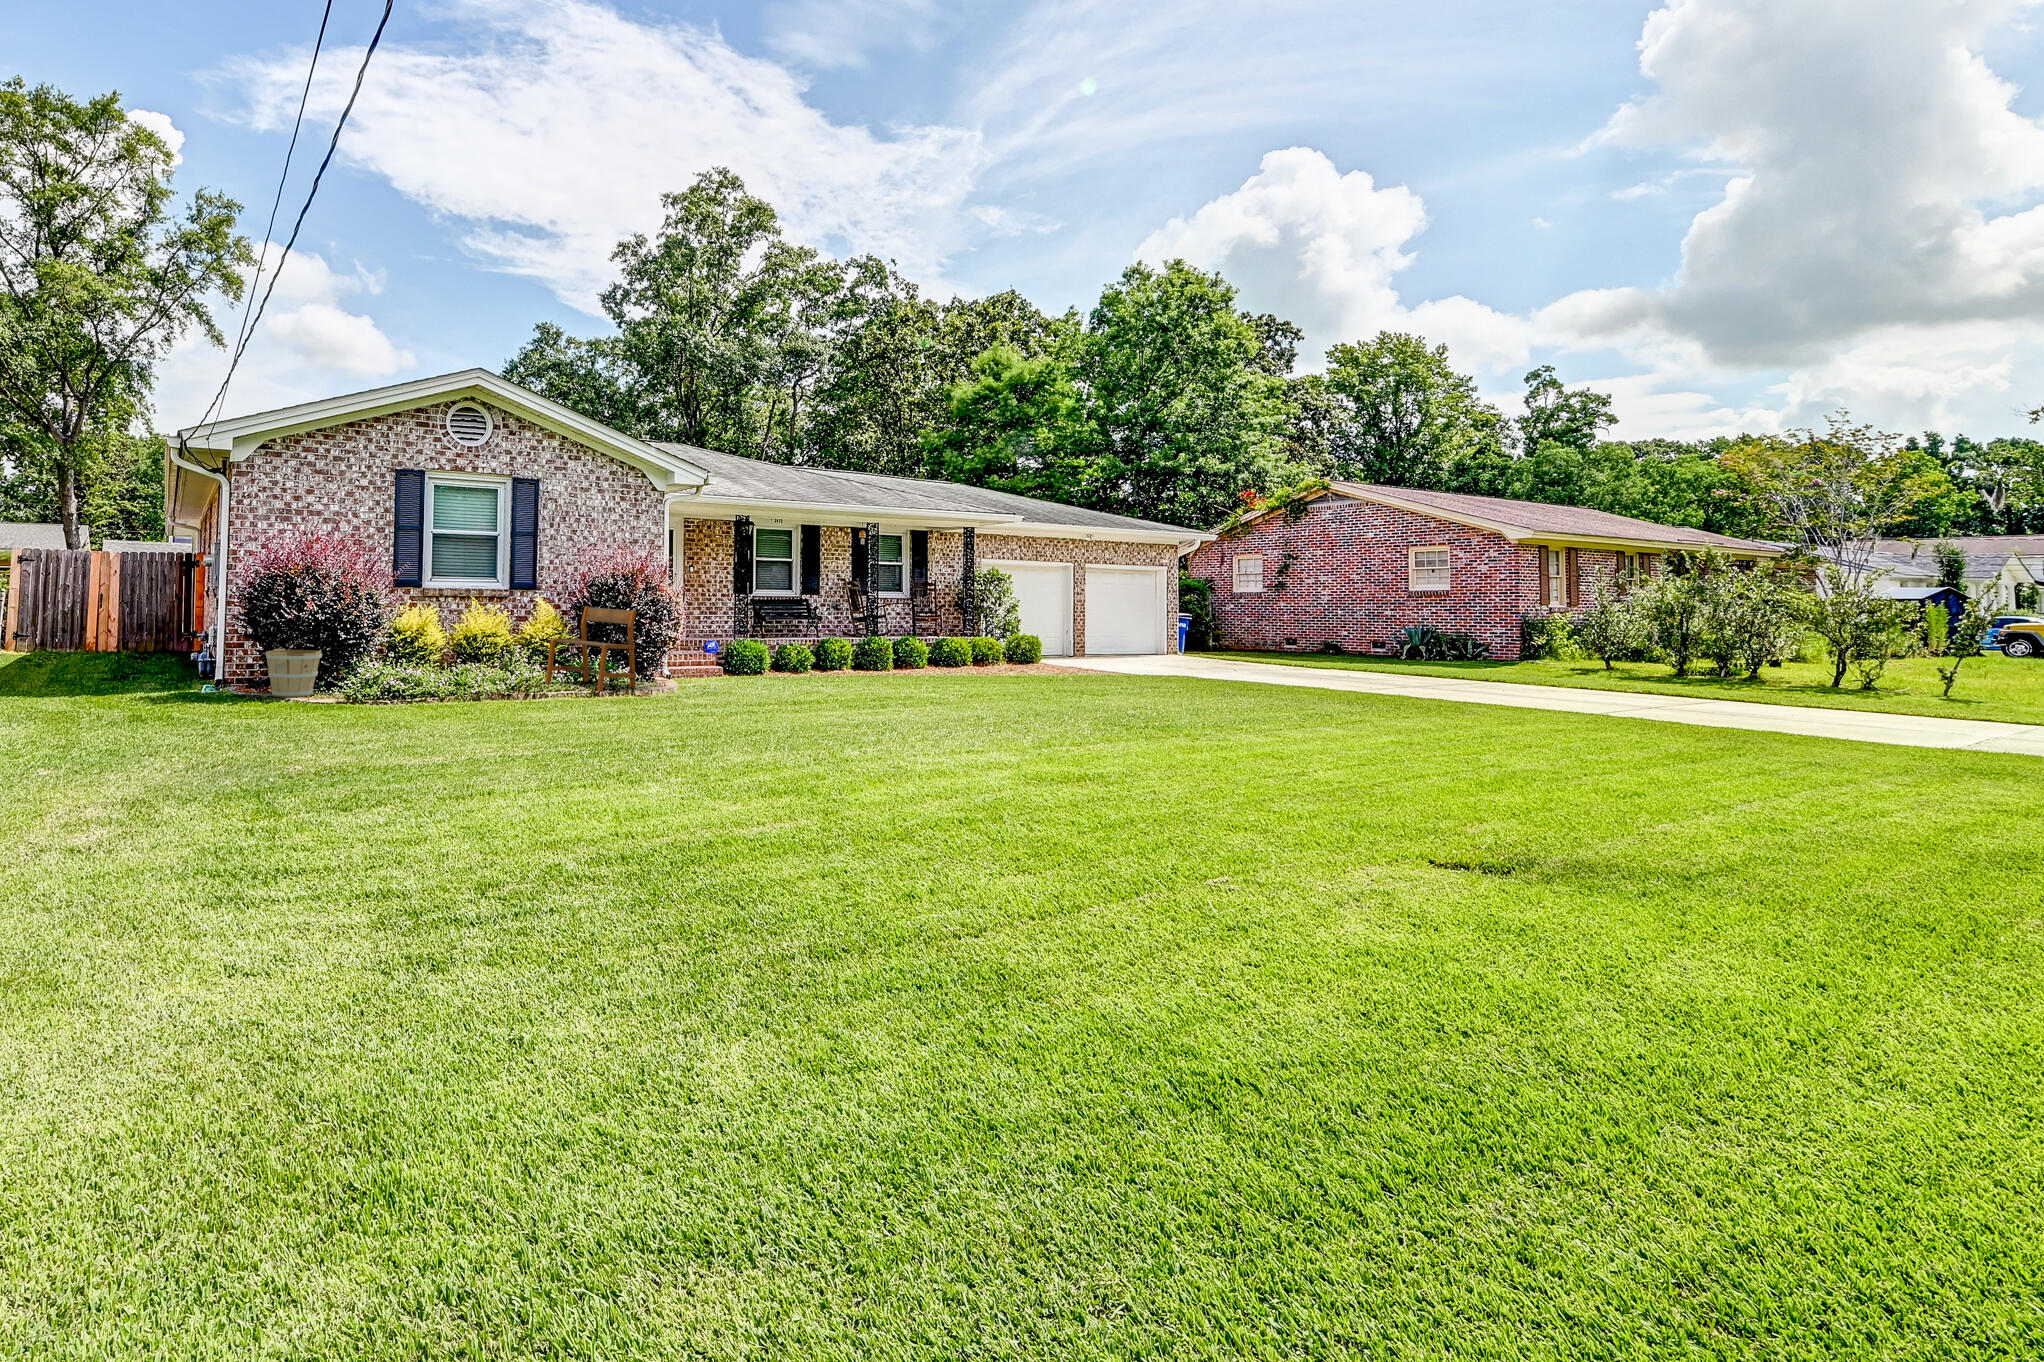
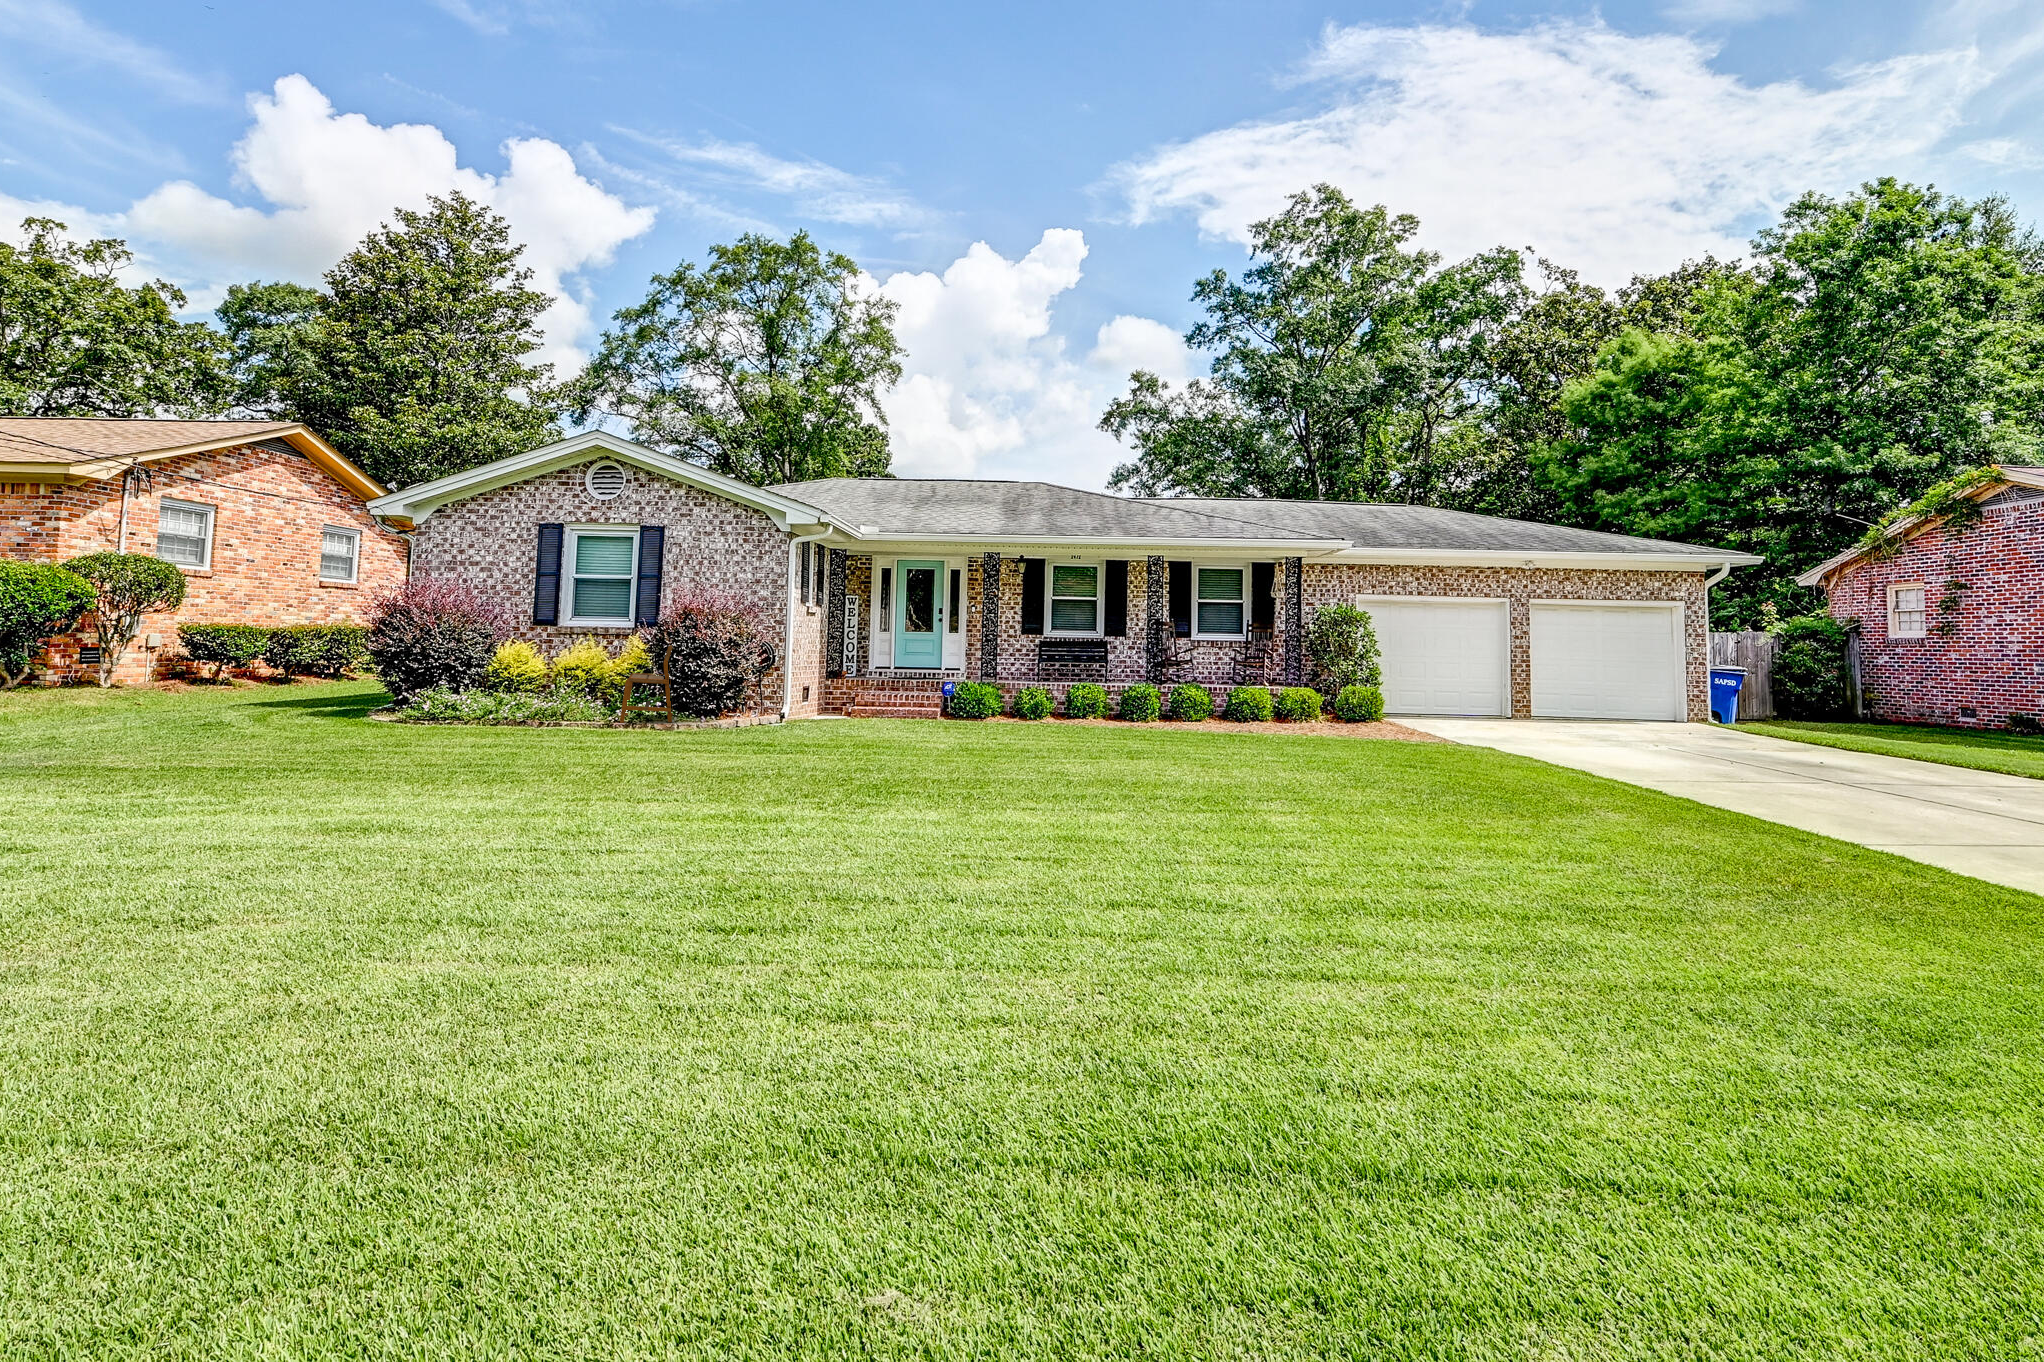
wooden bucket: present [266,649,322,697] -> none [357,675,408,714]

